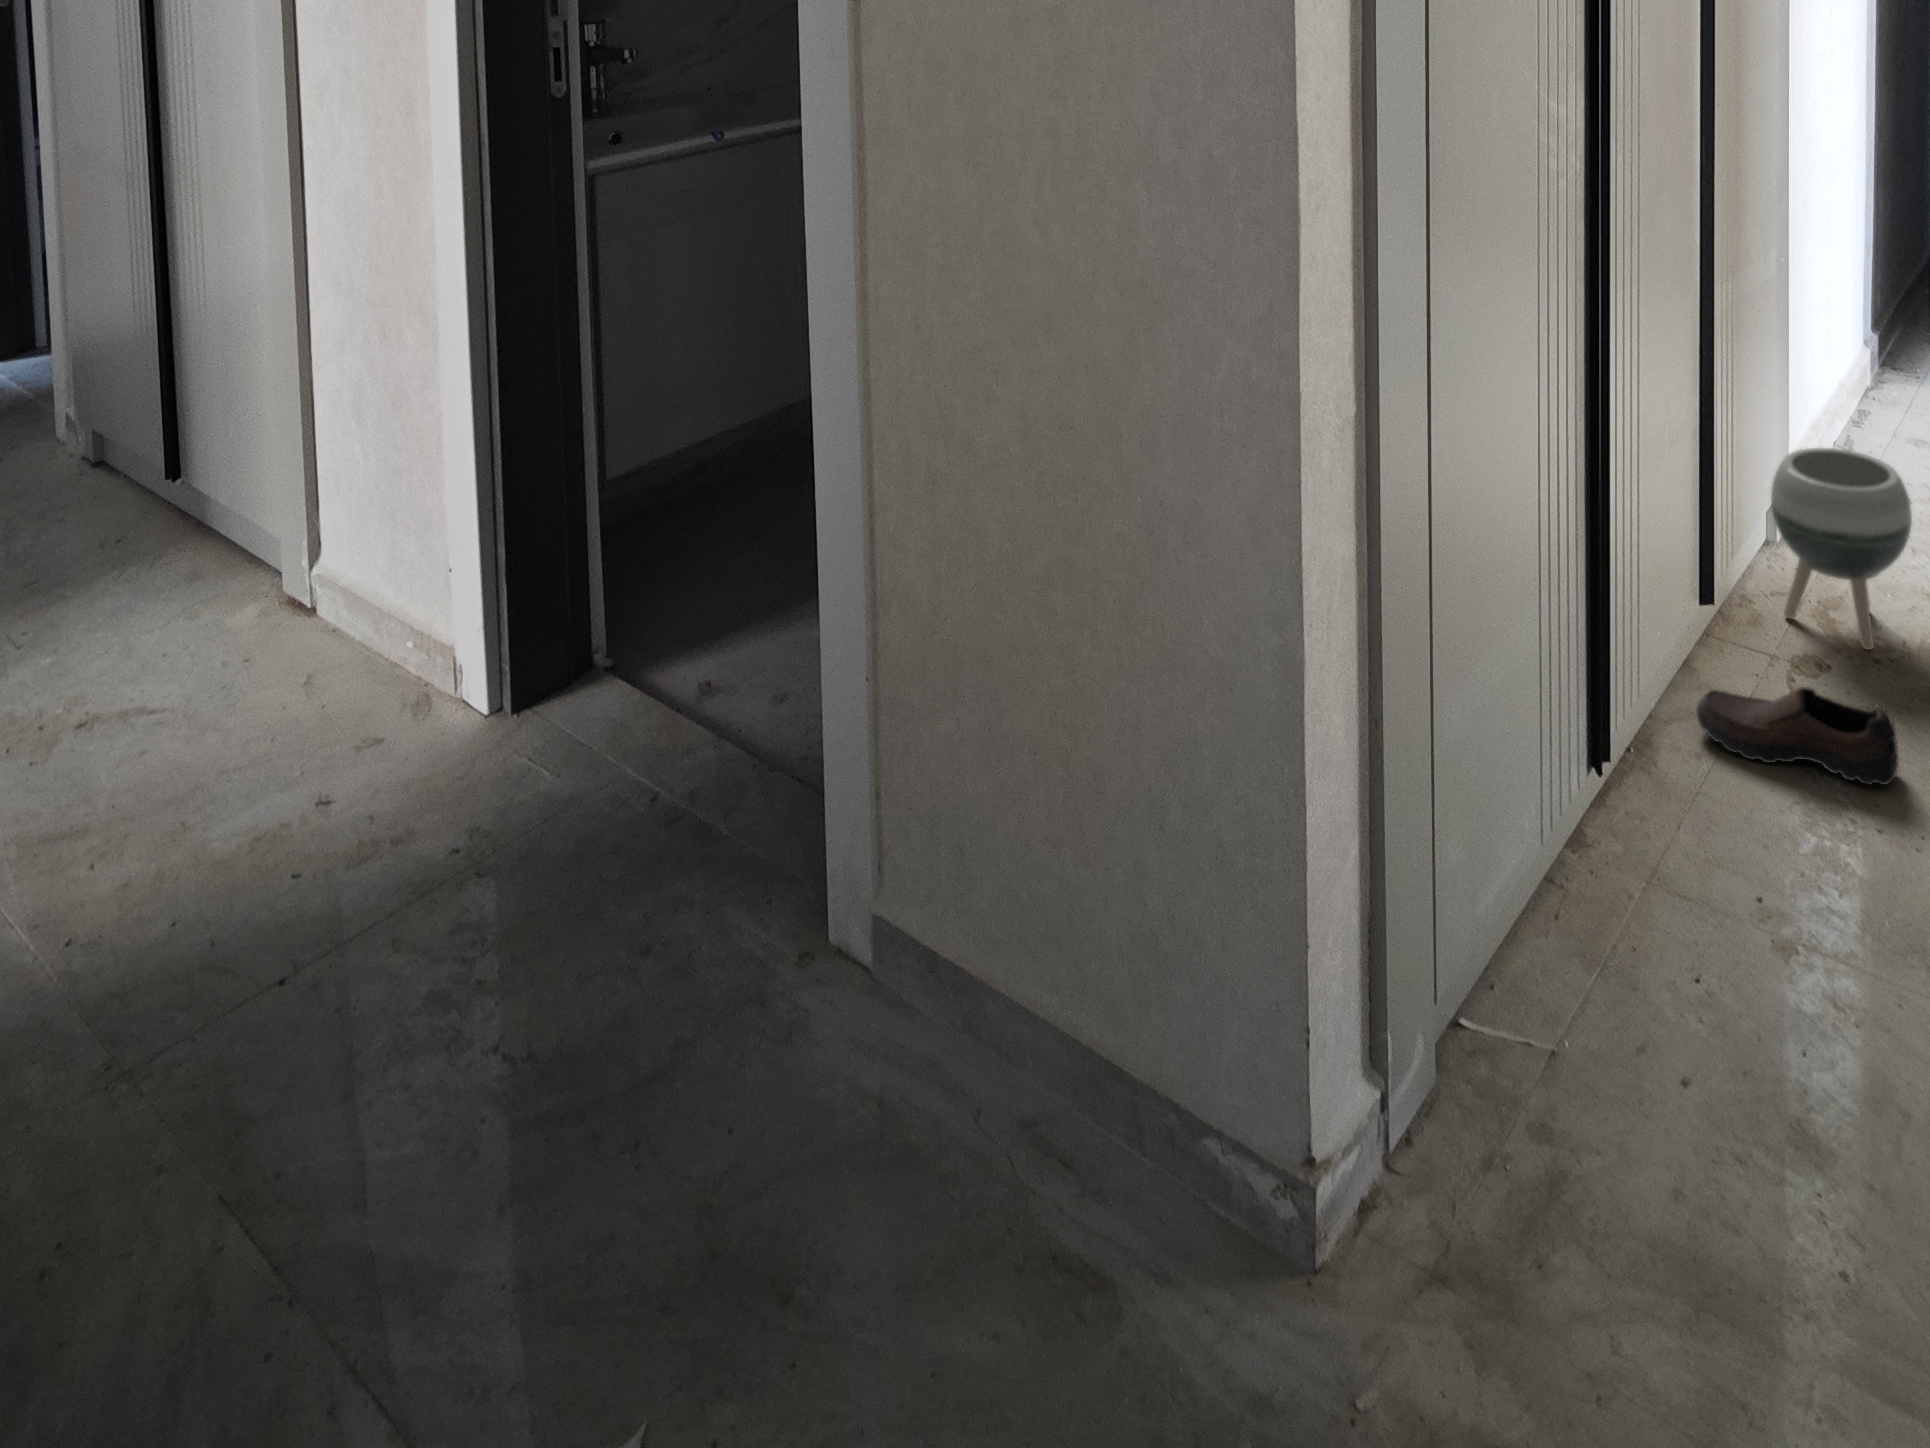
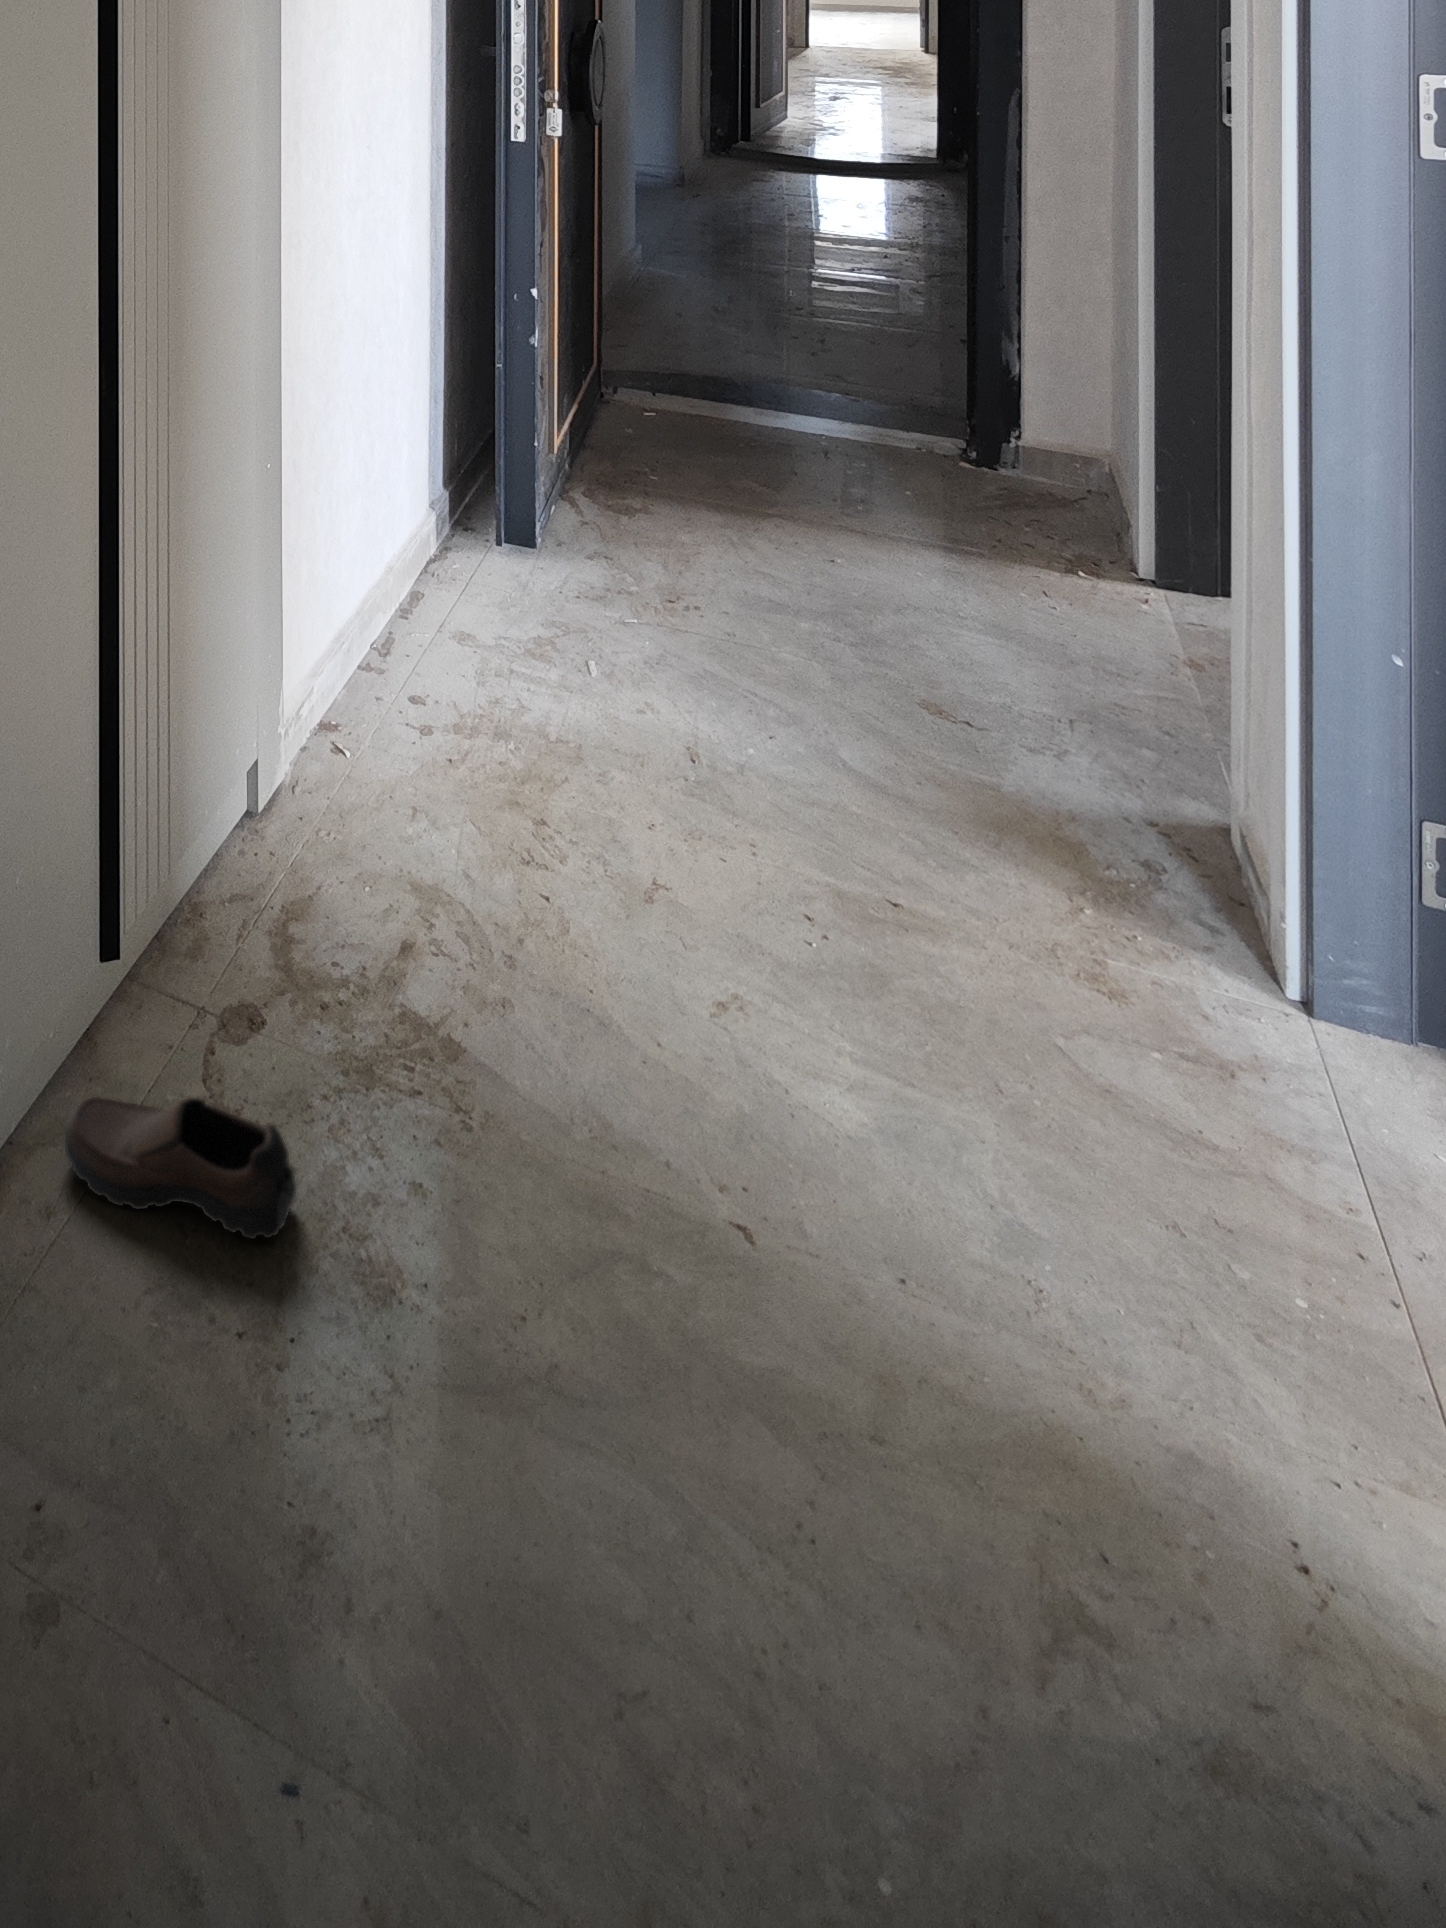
planter: present [1771,448,1912,650] -> none [216,719,372,987]

